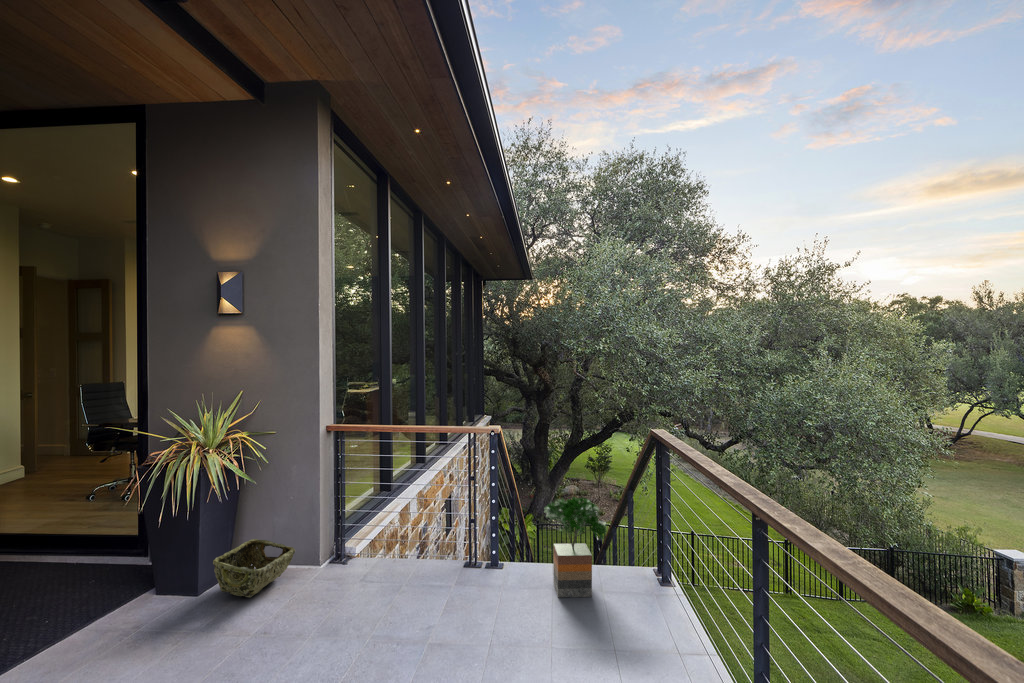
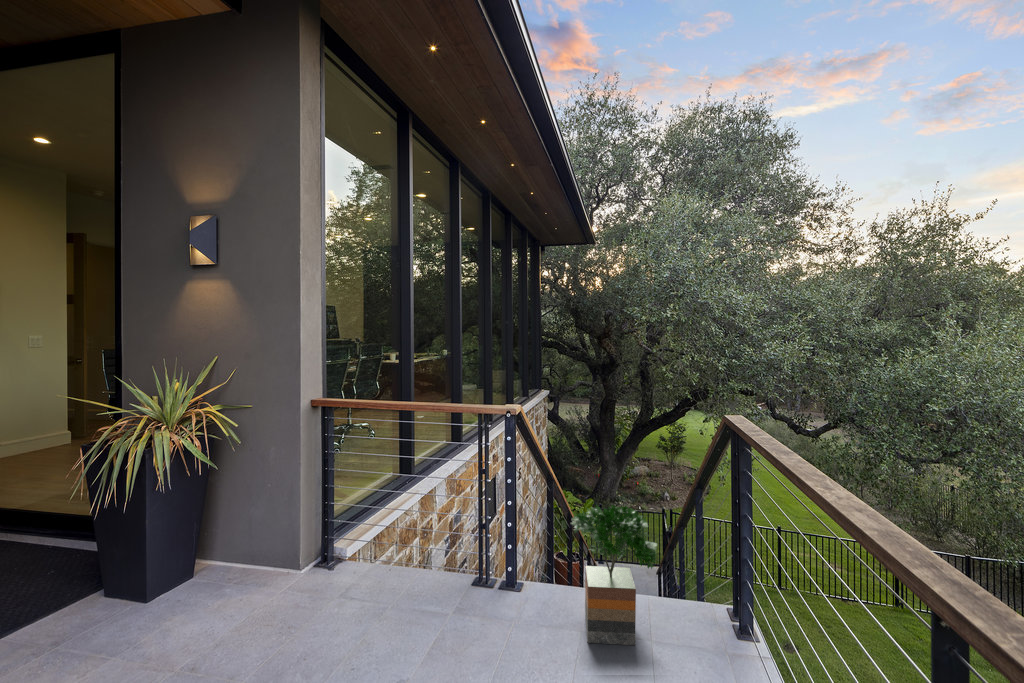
woven basket: present [213,539,295,597] -> none [156,536,269,613]

